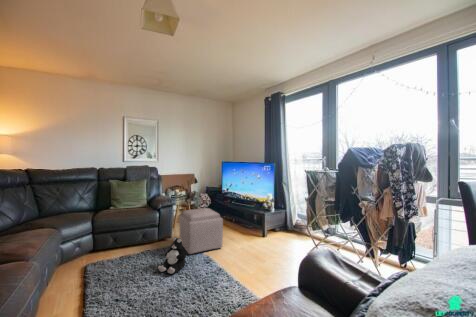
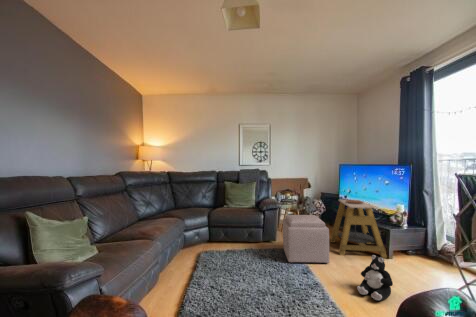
side table: none [216,192,259,239] -> present [330,200,387,258]
plush toy: present [158,237,186,274] -> present [357,255,393,300]

